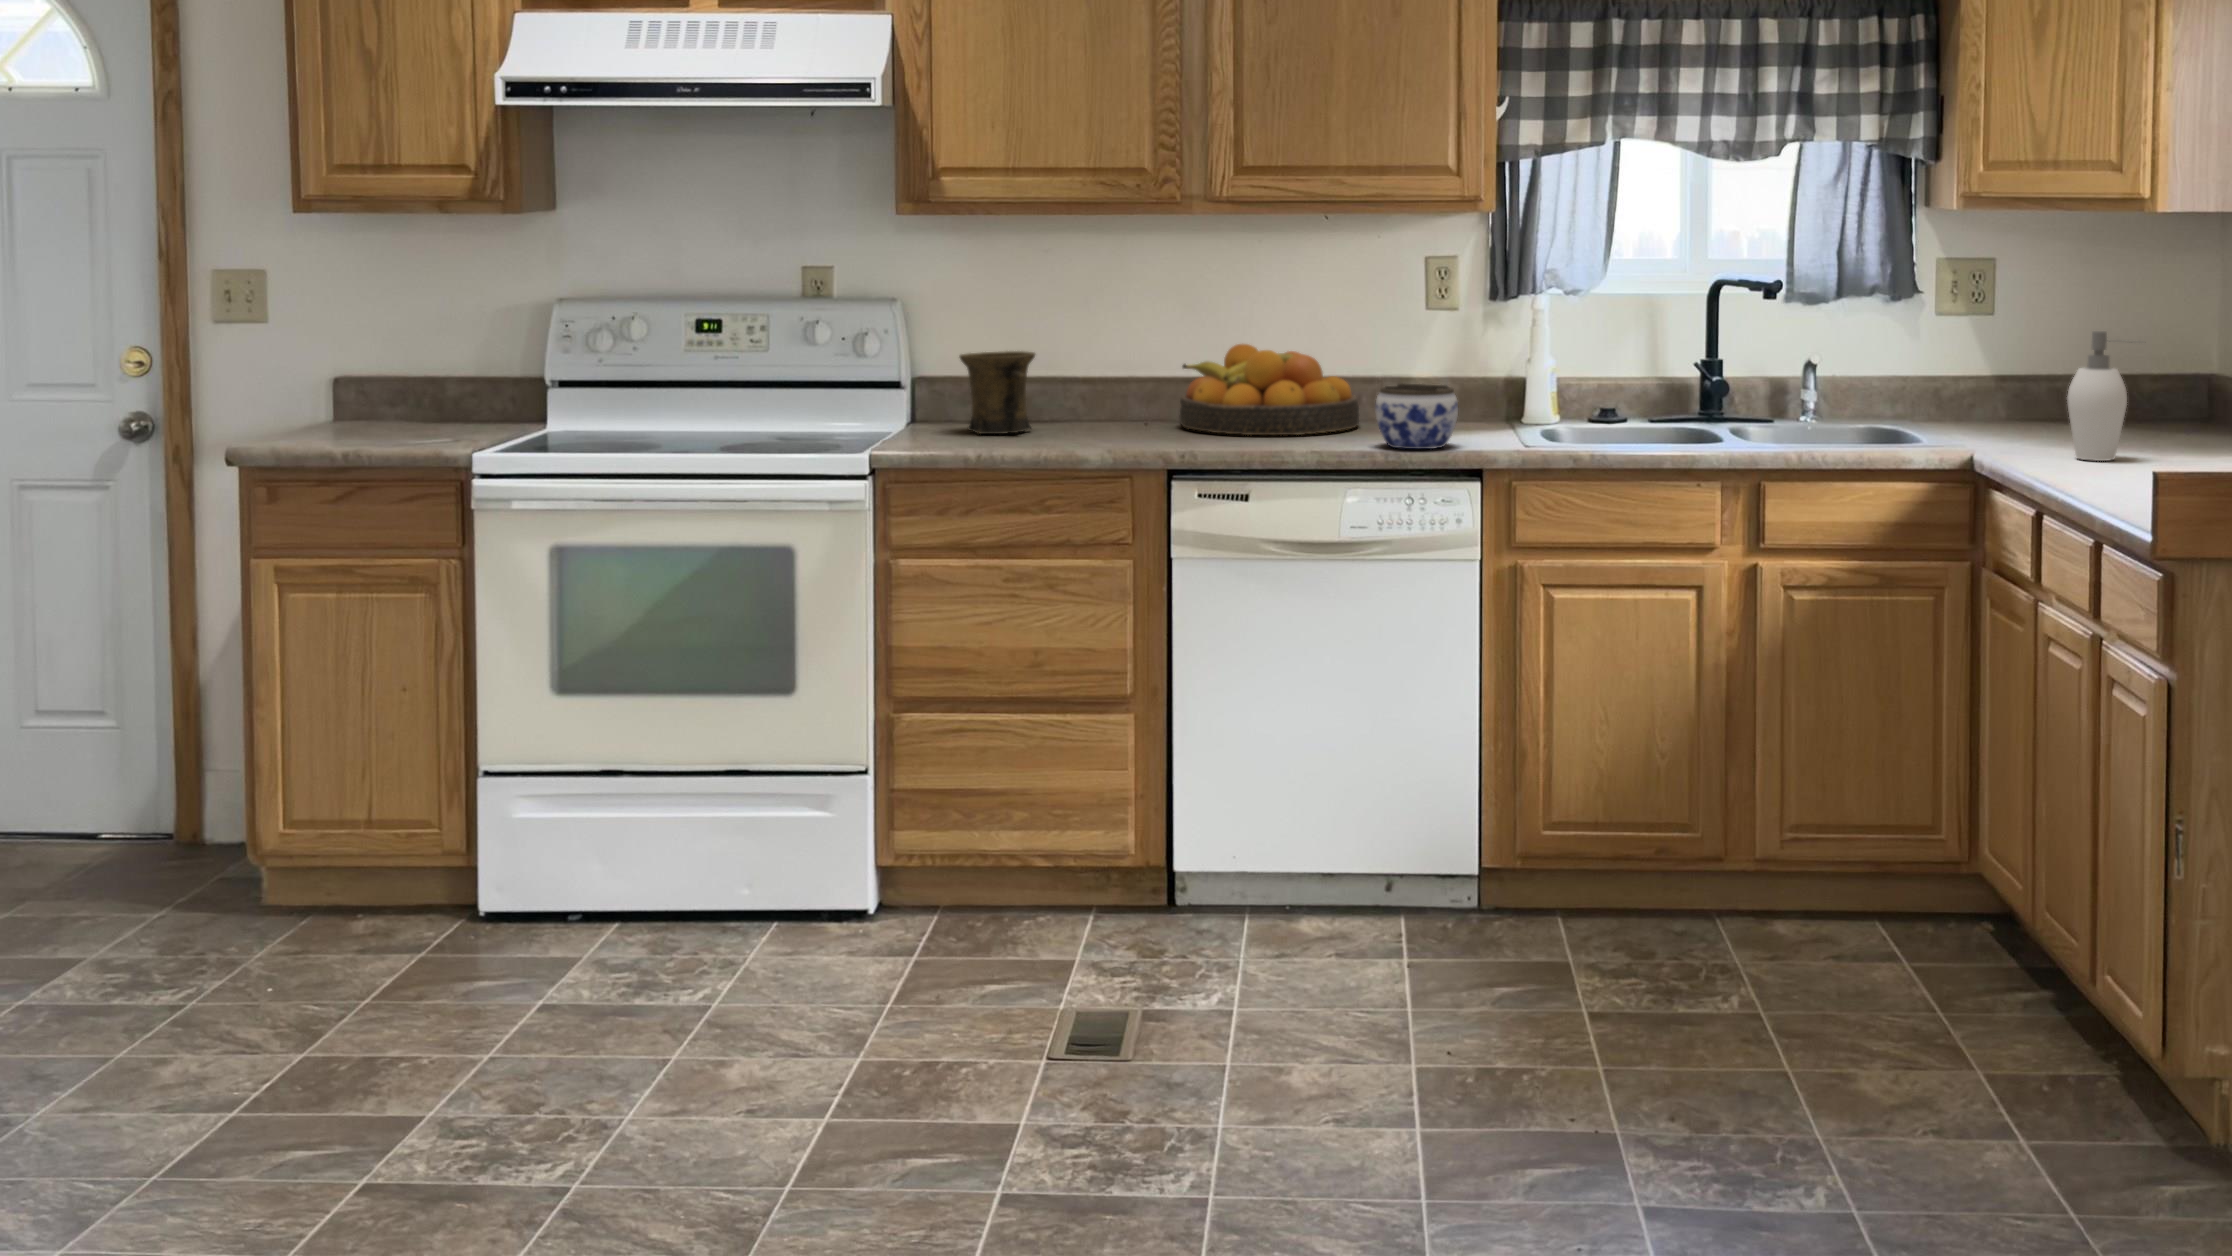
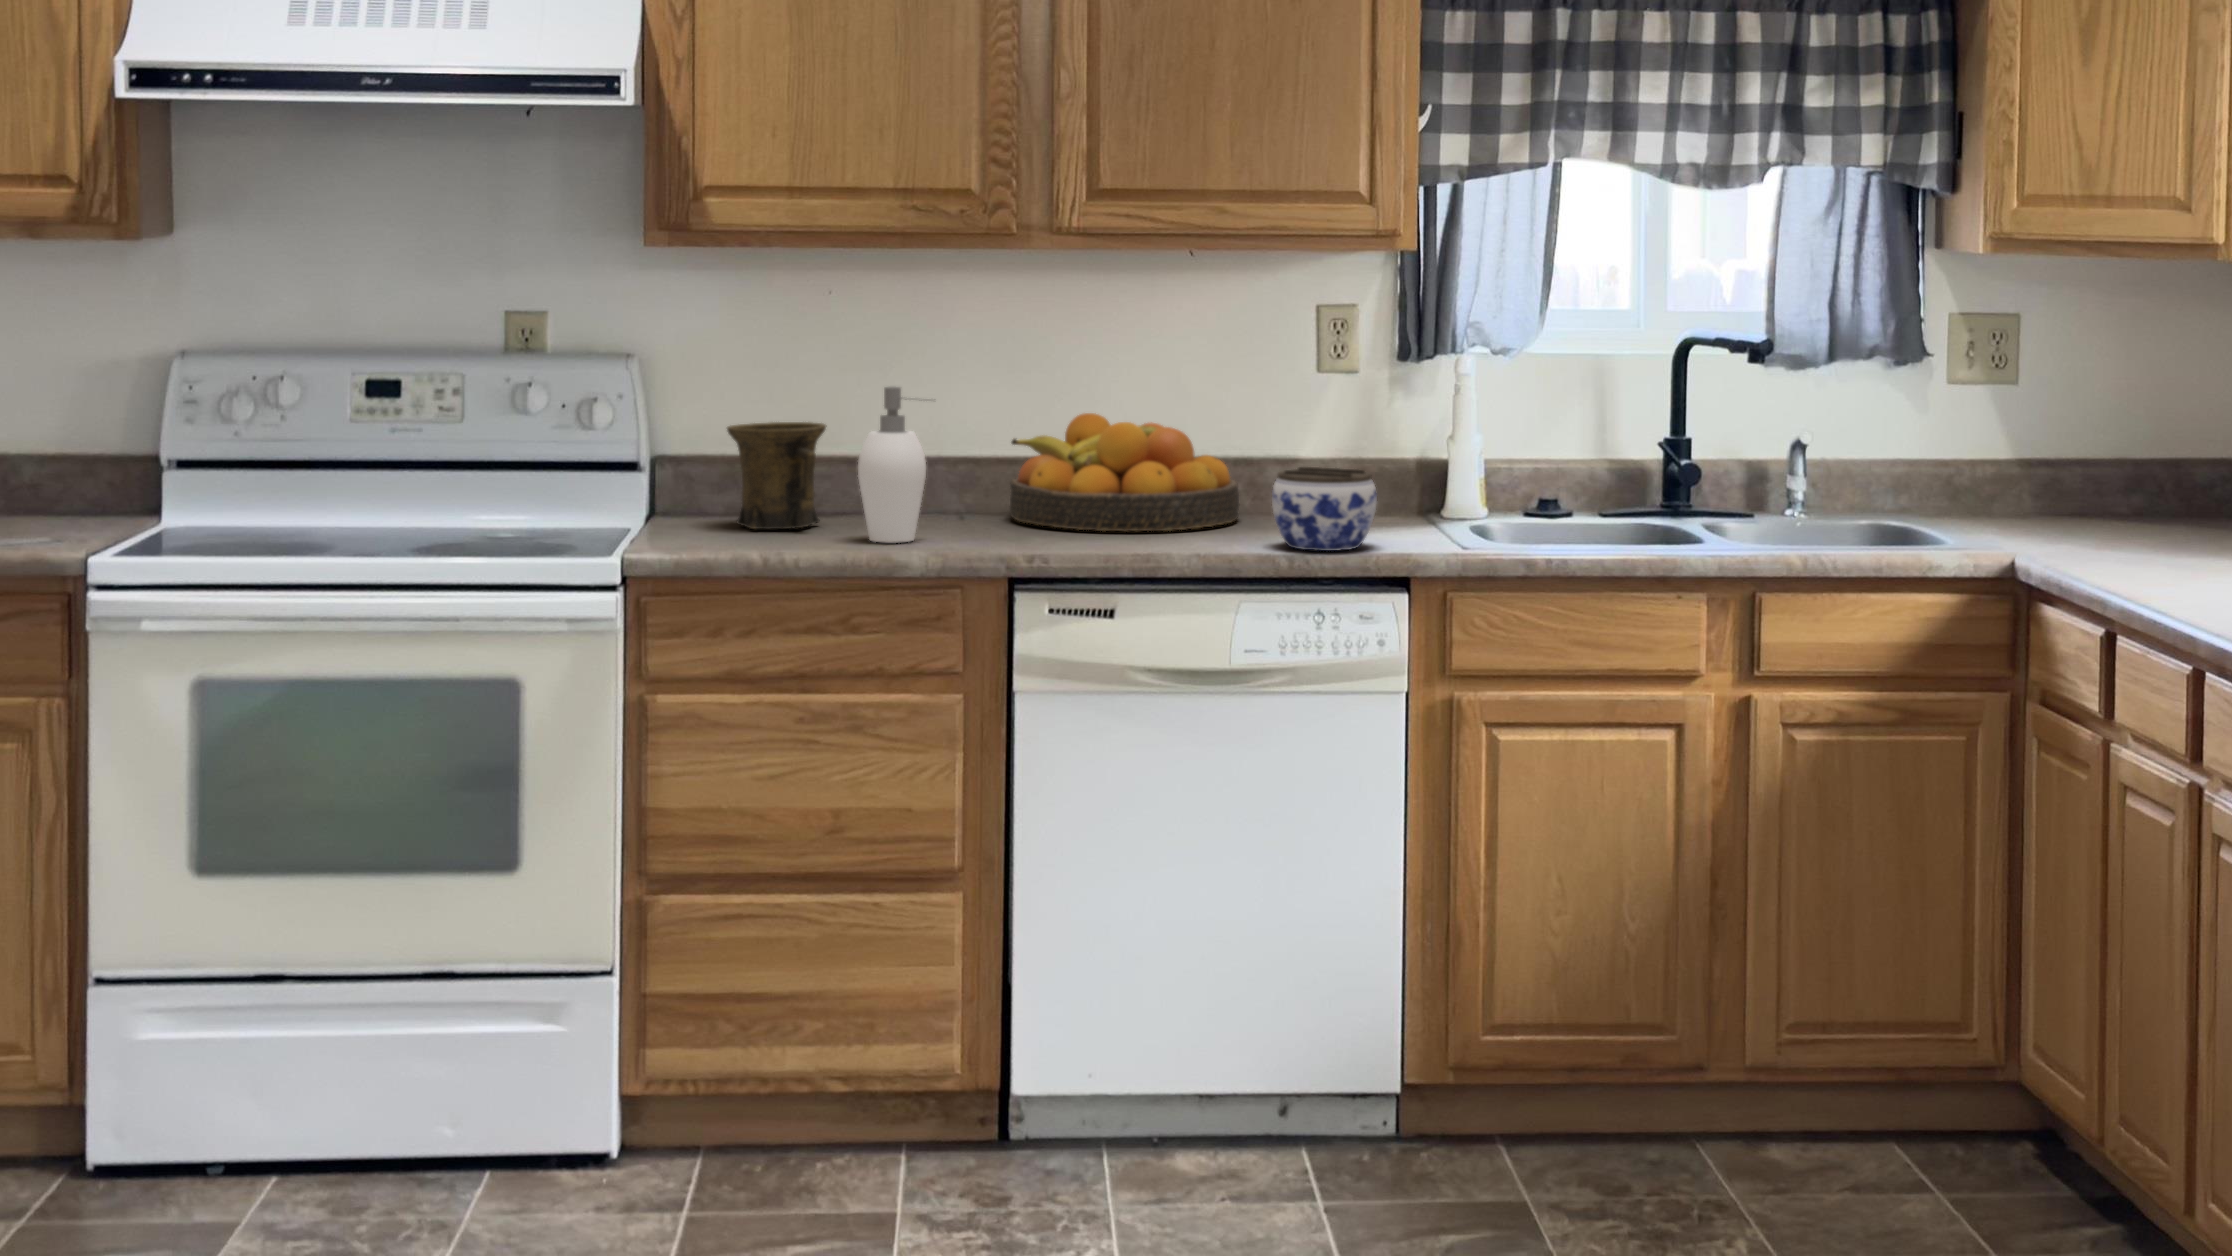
soap dispenser: present [2068,331,2127,461] -> present [858,386,935,543]

